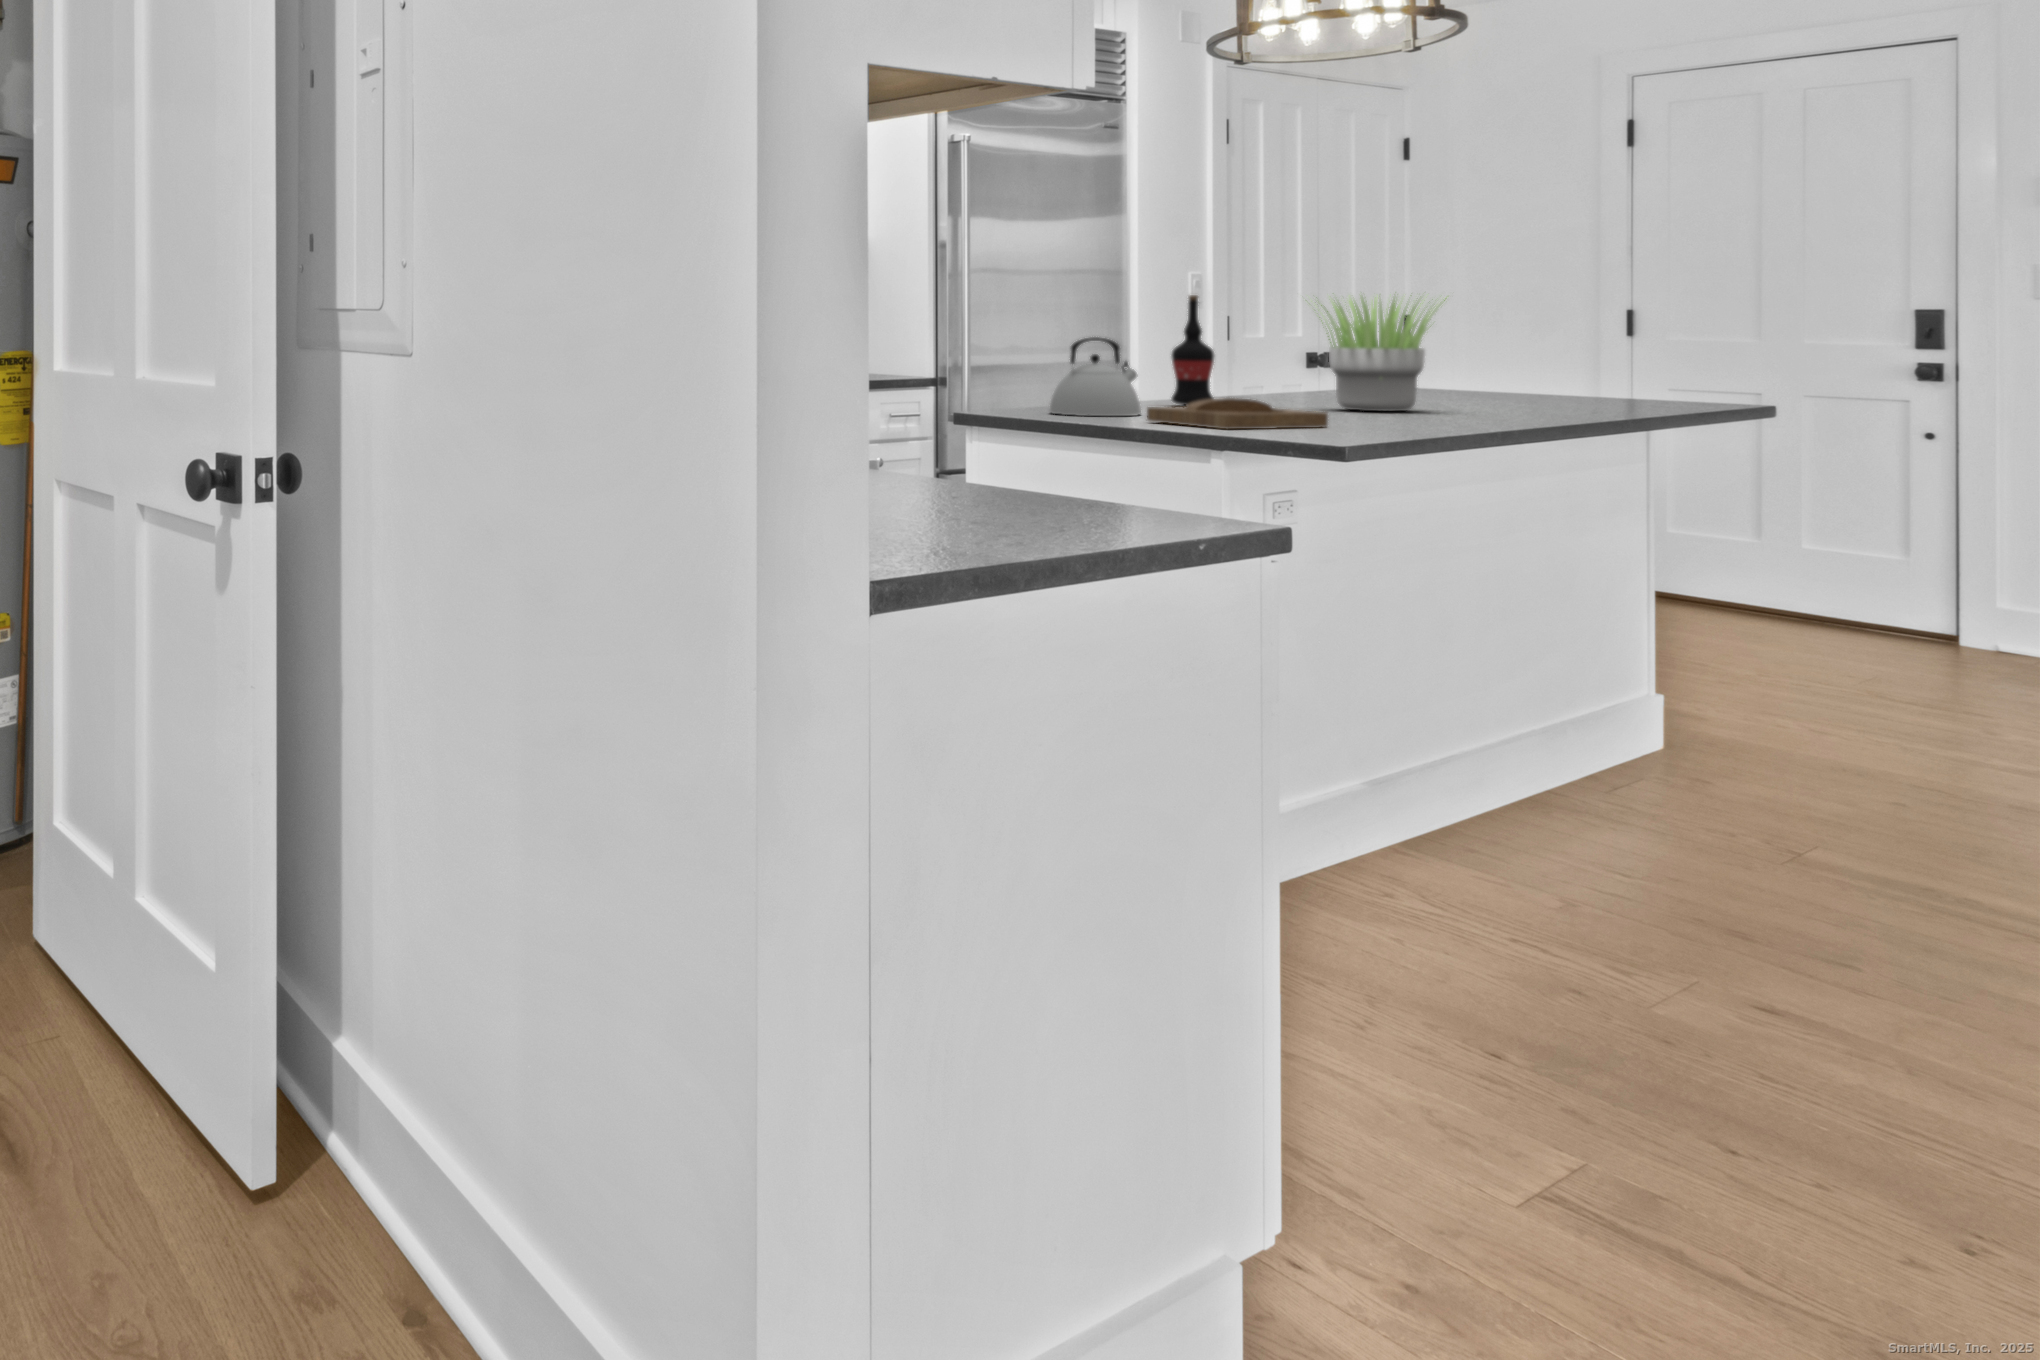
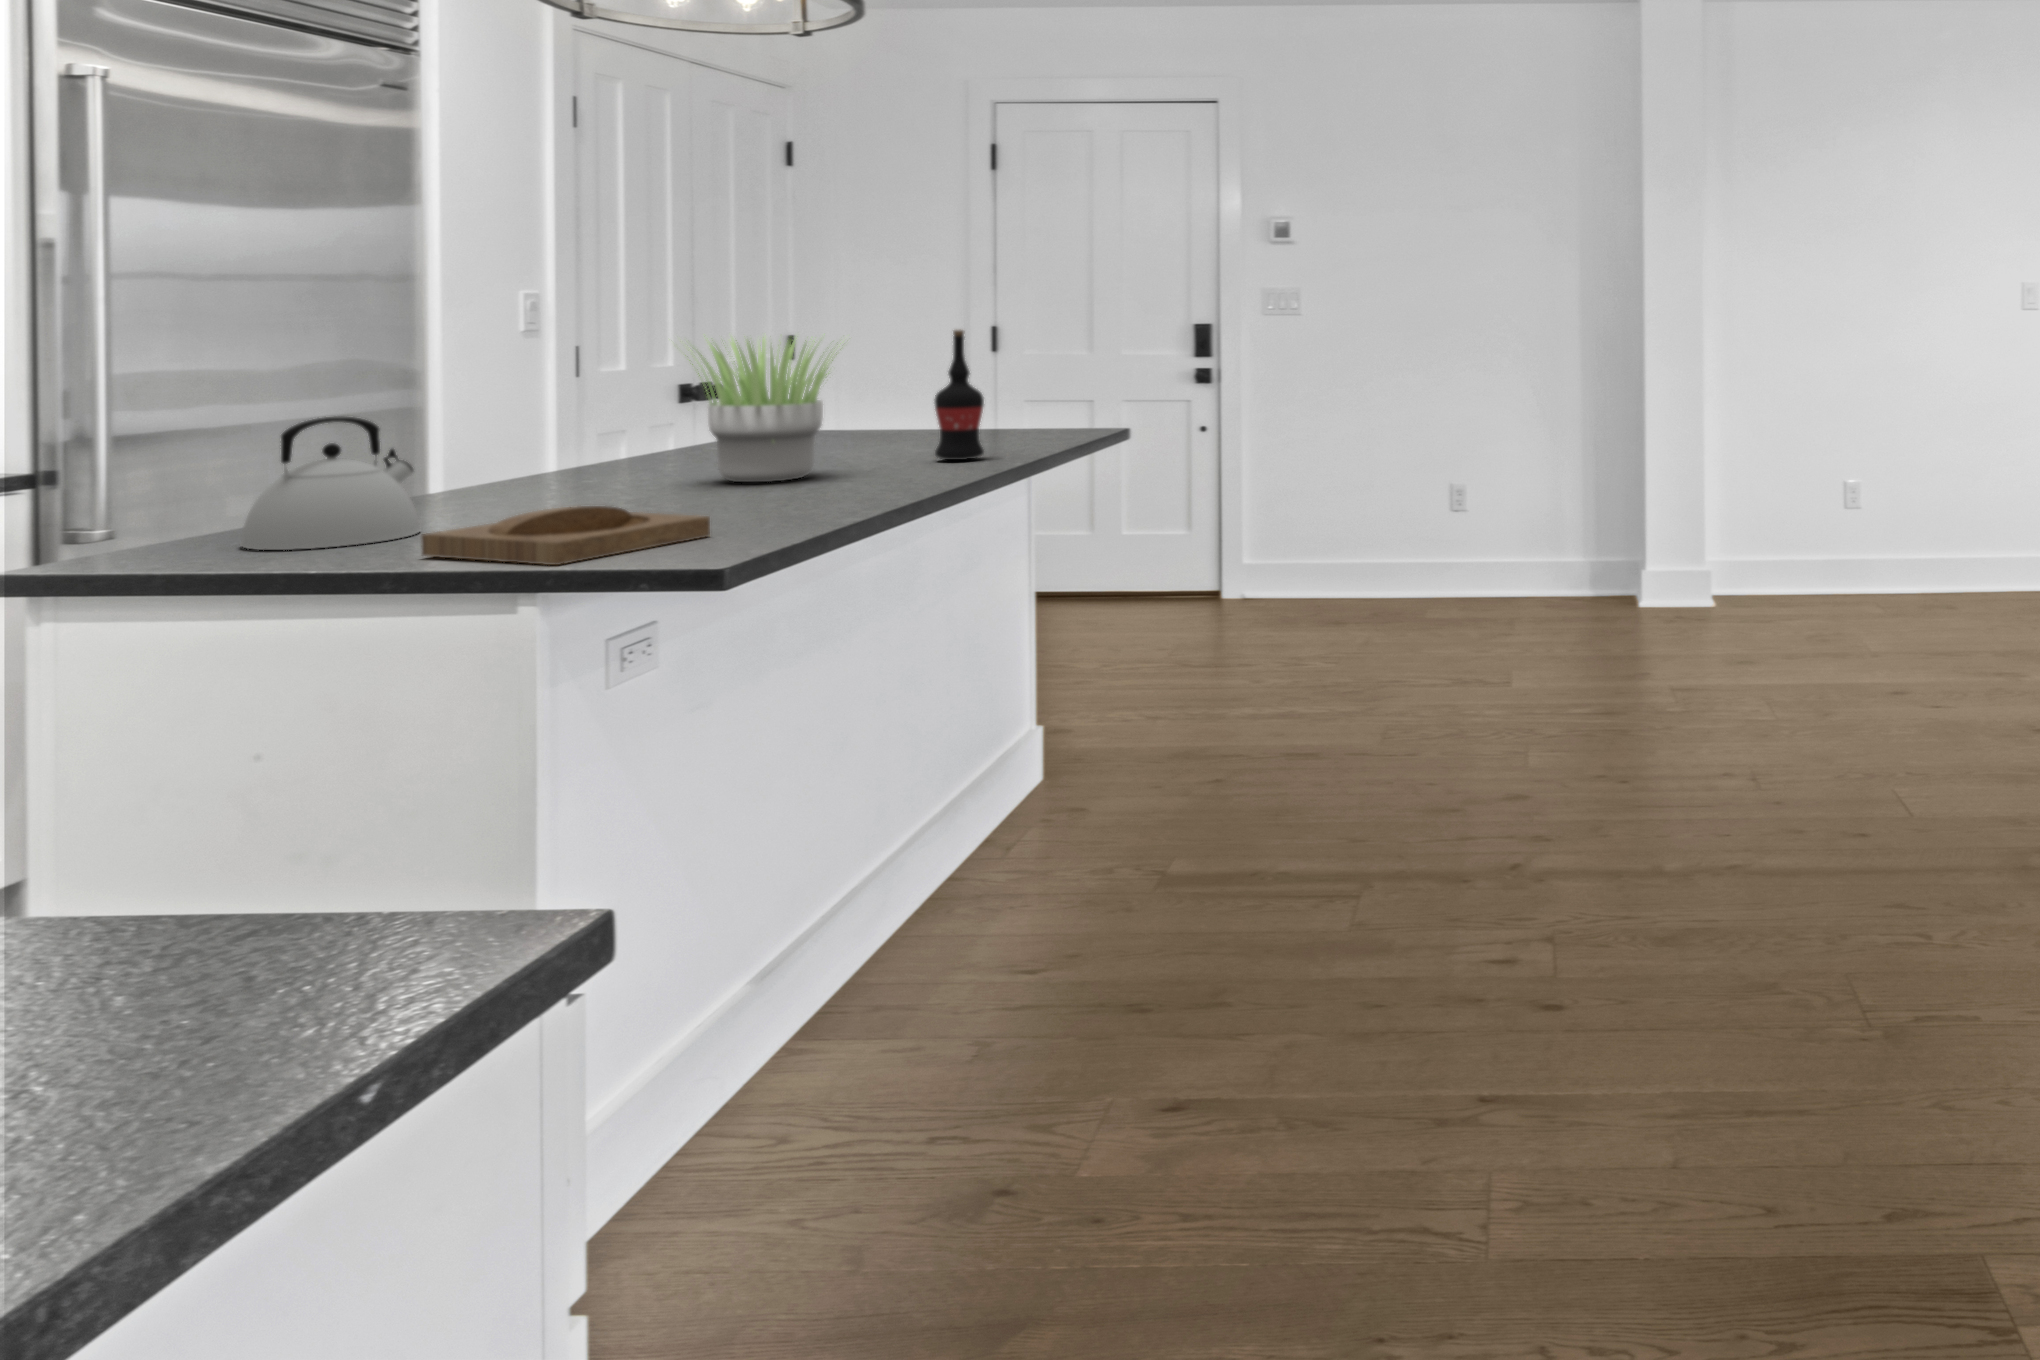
wine bottle: present [1172,295,1214,405] -> present [934,330,984,460]

